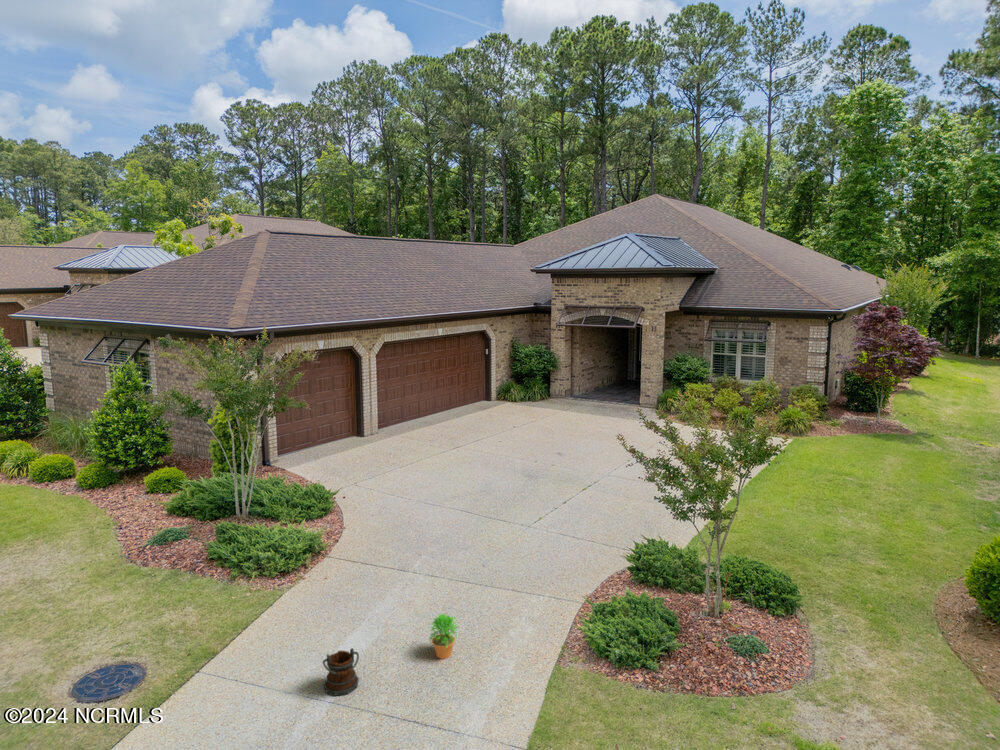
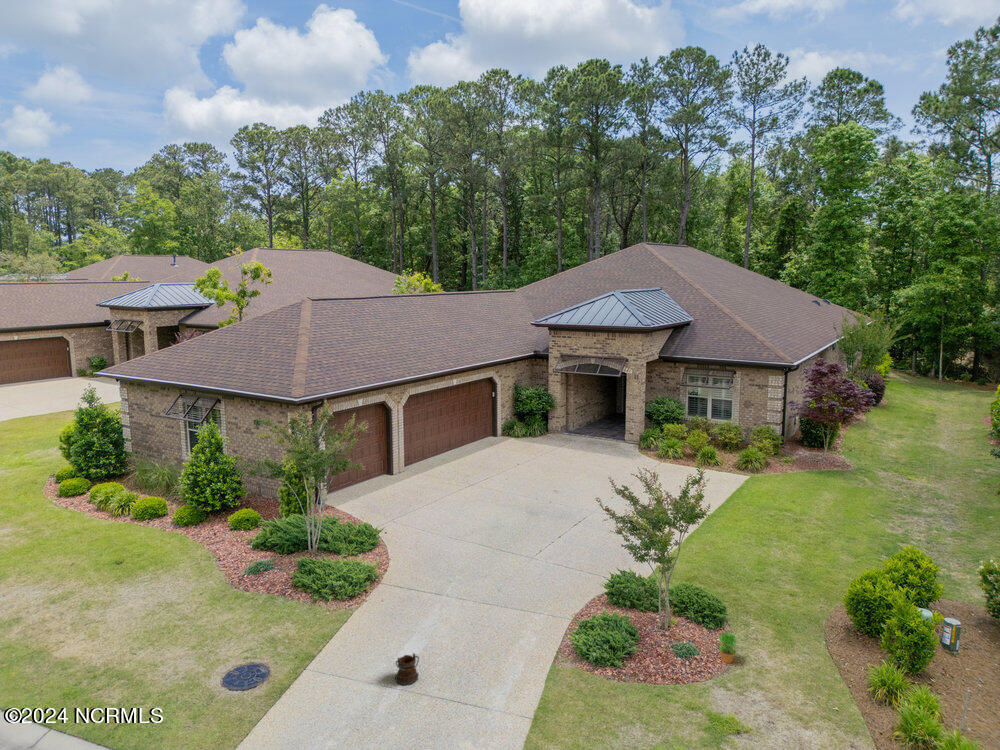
potted plant: present [429,614,458,659] -> present [719,632,738,663]

